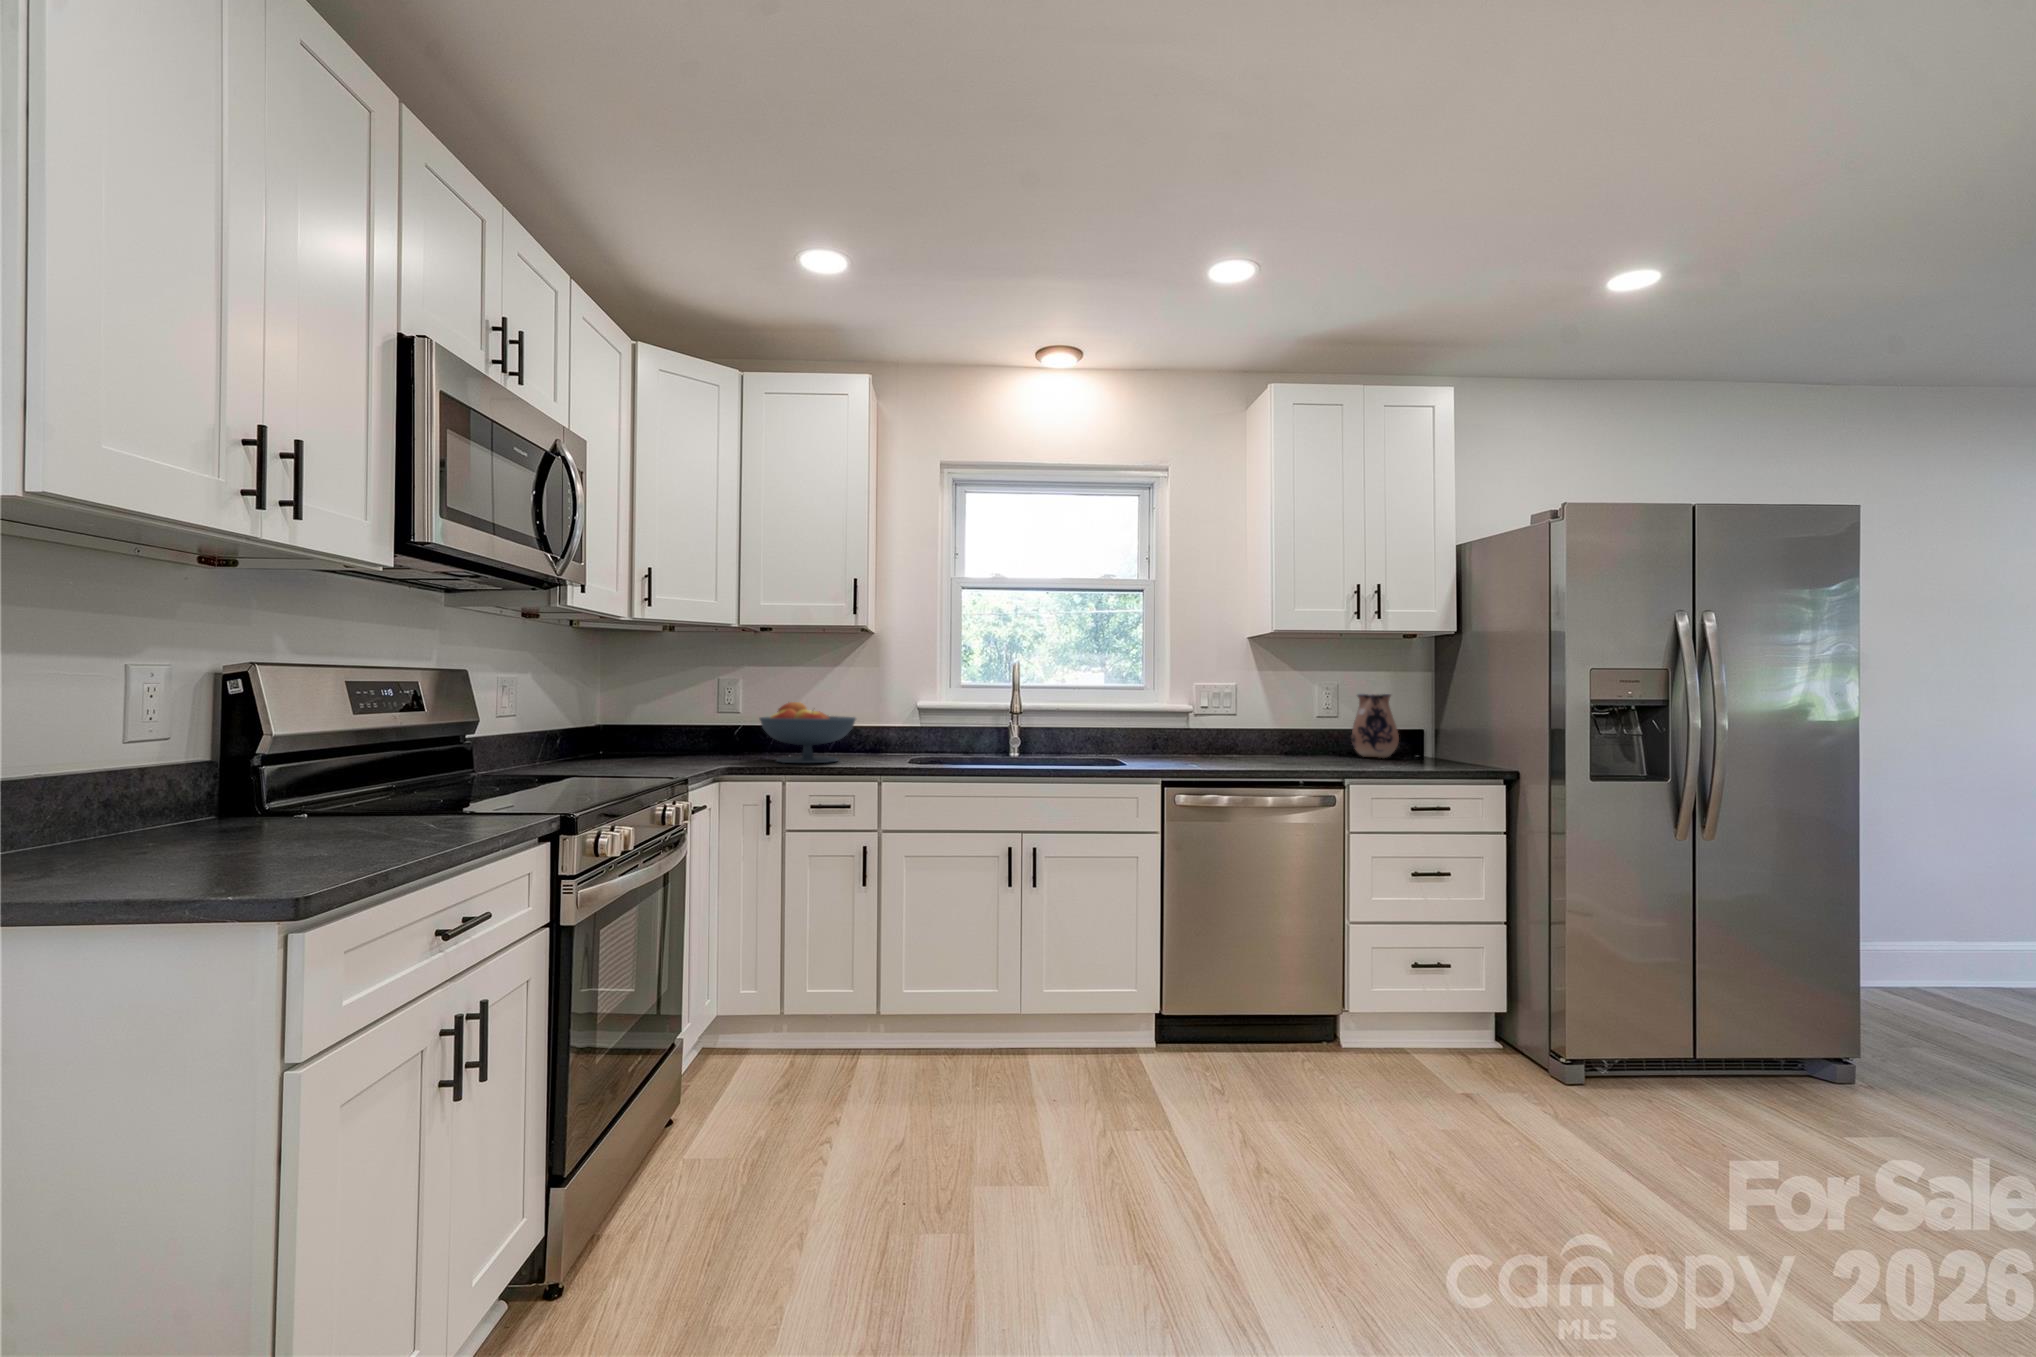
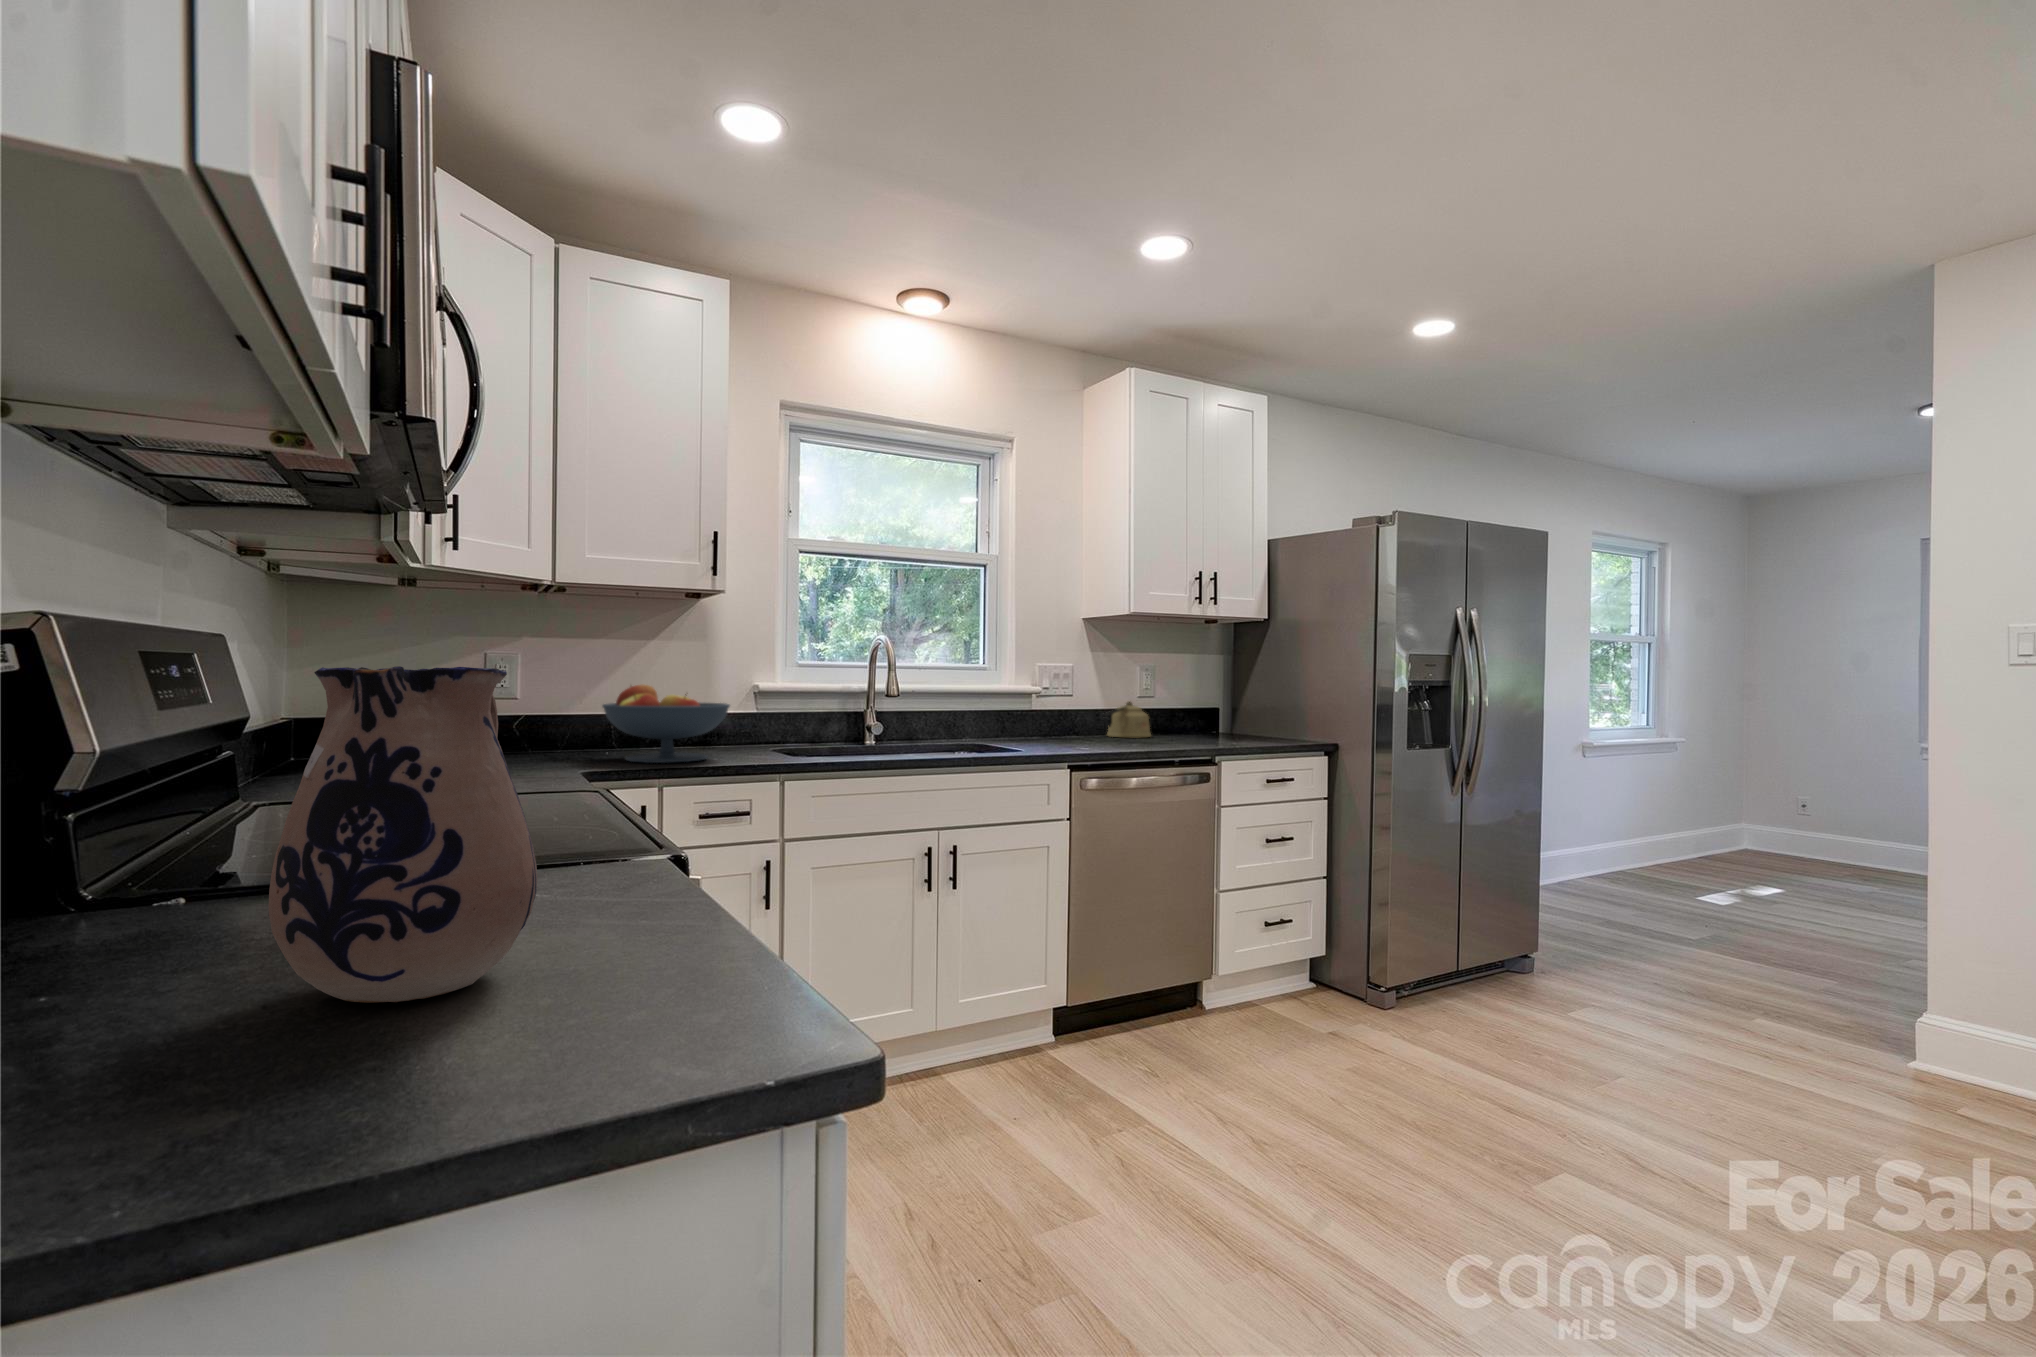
ceramic pitcher: present [1351,694,1399,758] -> present [269,666,537,1003]
kettle: none [1267,721,1322,758] -> present [1105,702,1151,738]

